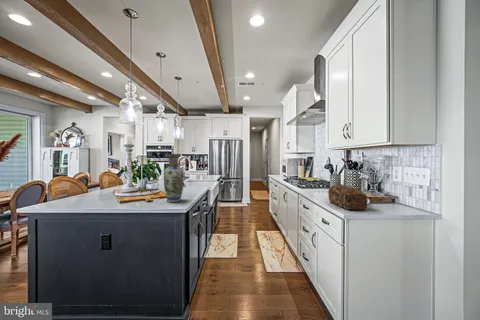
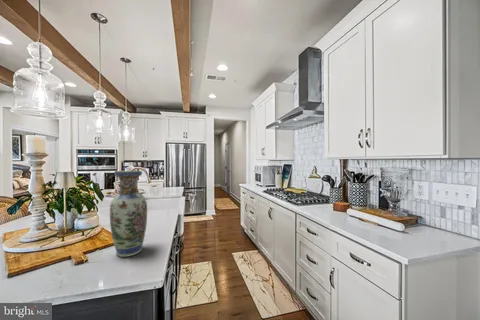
bread loaf: present [328,185,368,210] -> none [359,209,426,249]

